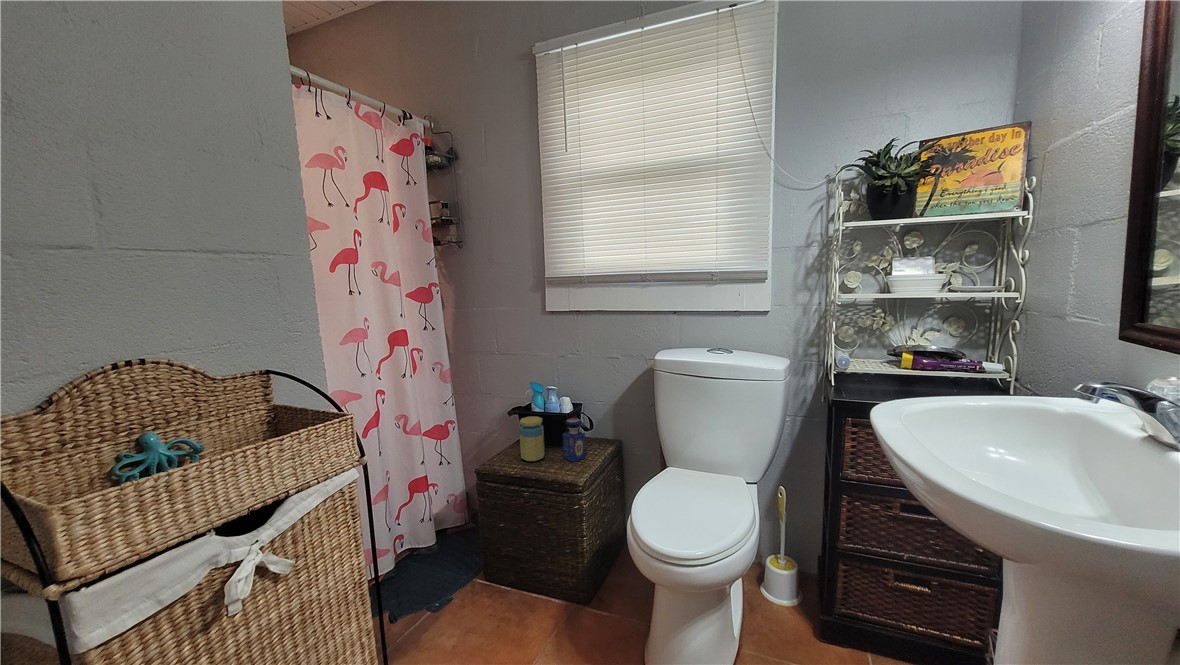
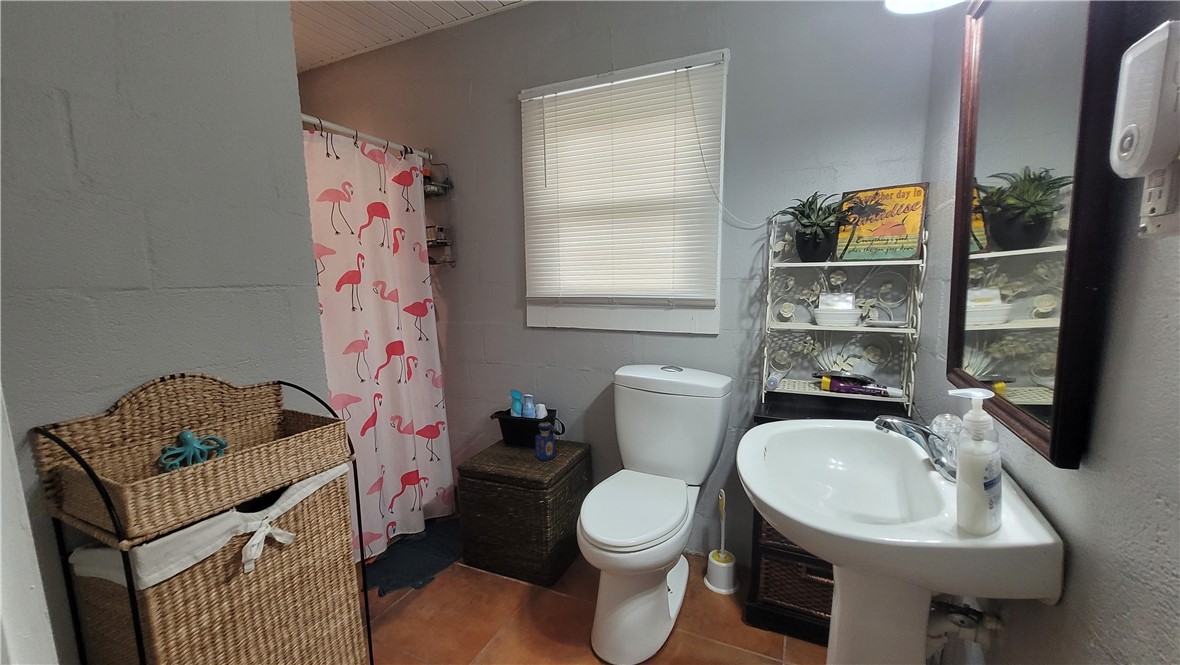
jar: present [519,416,545,461] -> none [498,420,520,459]

